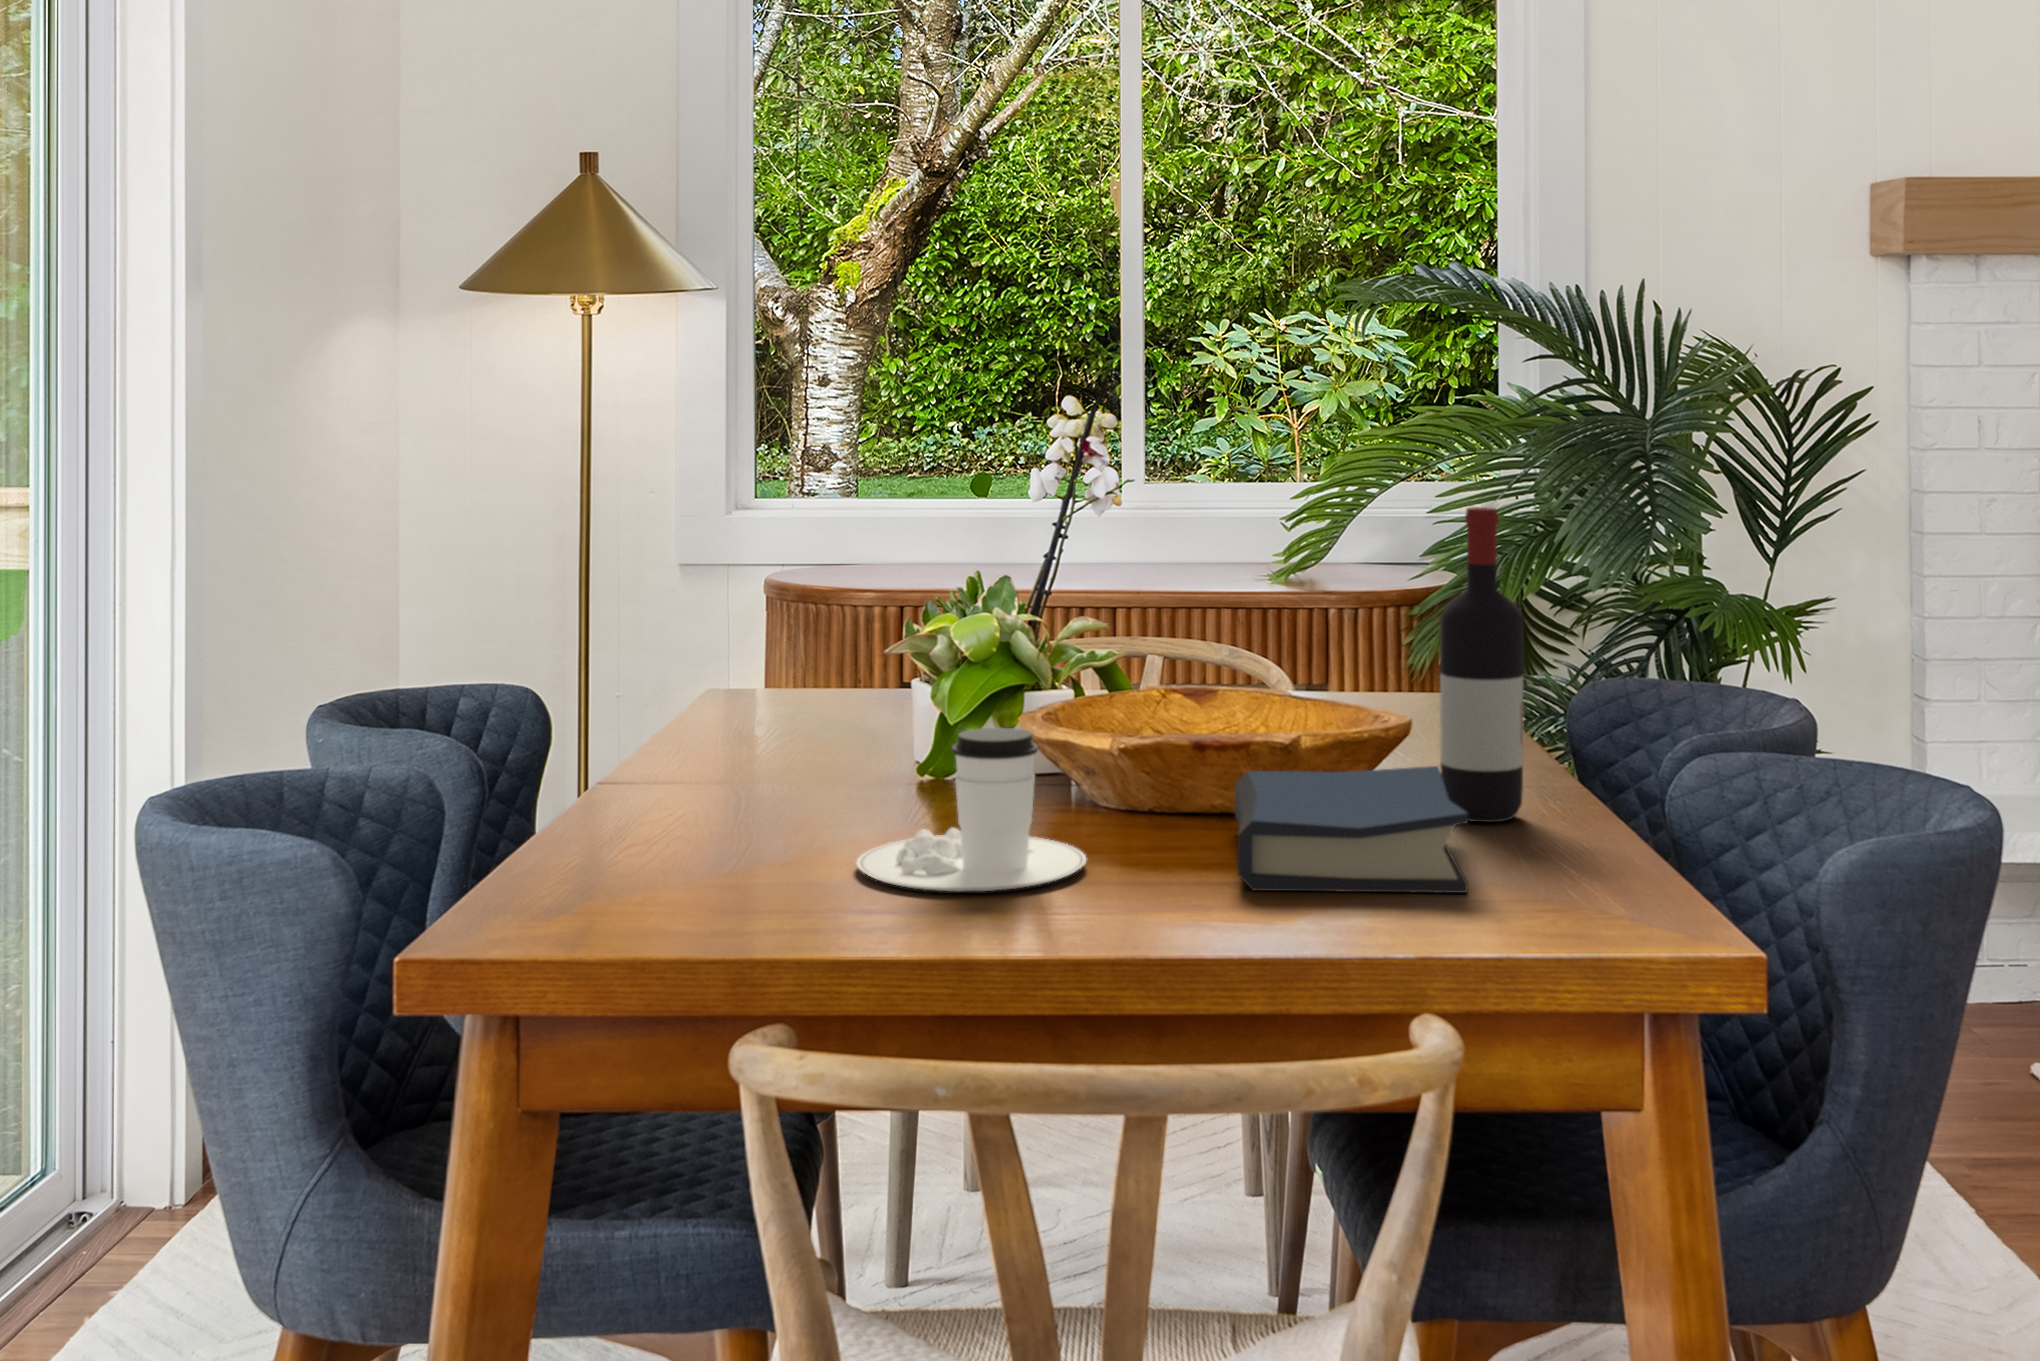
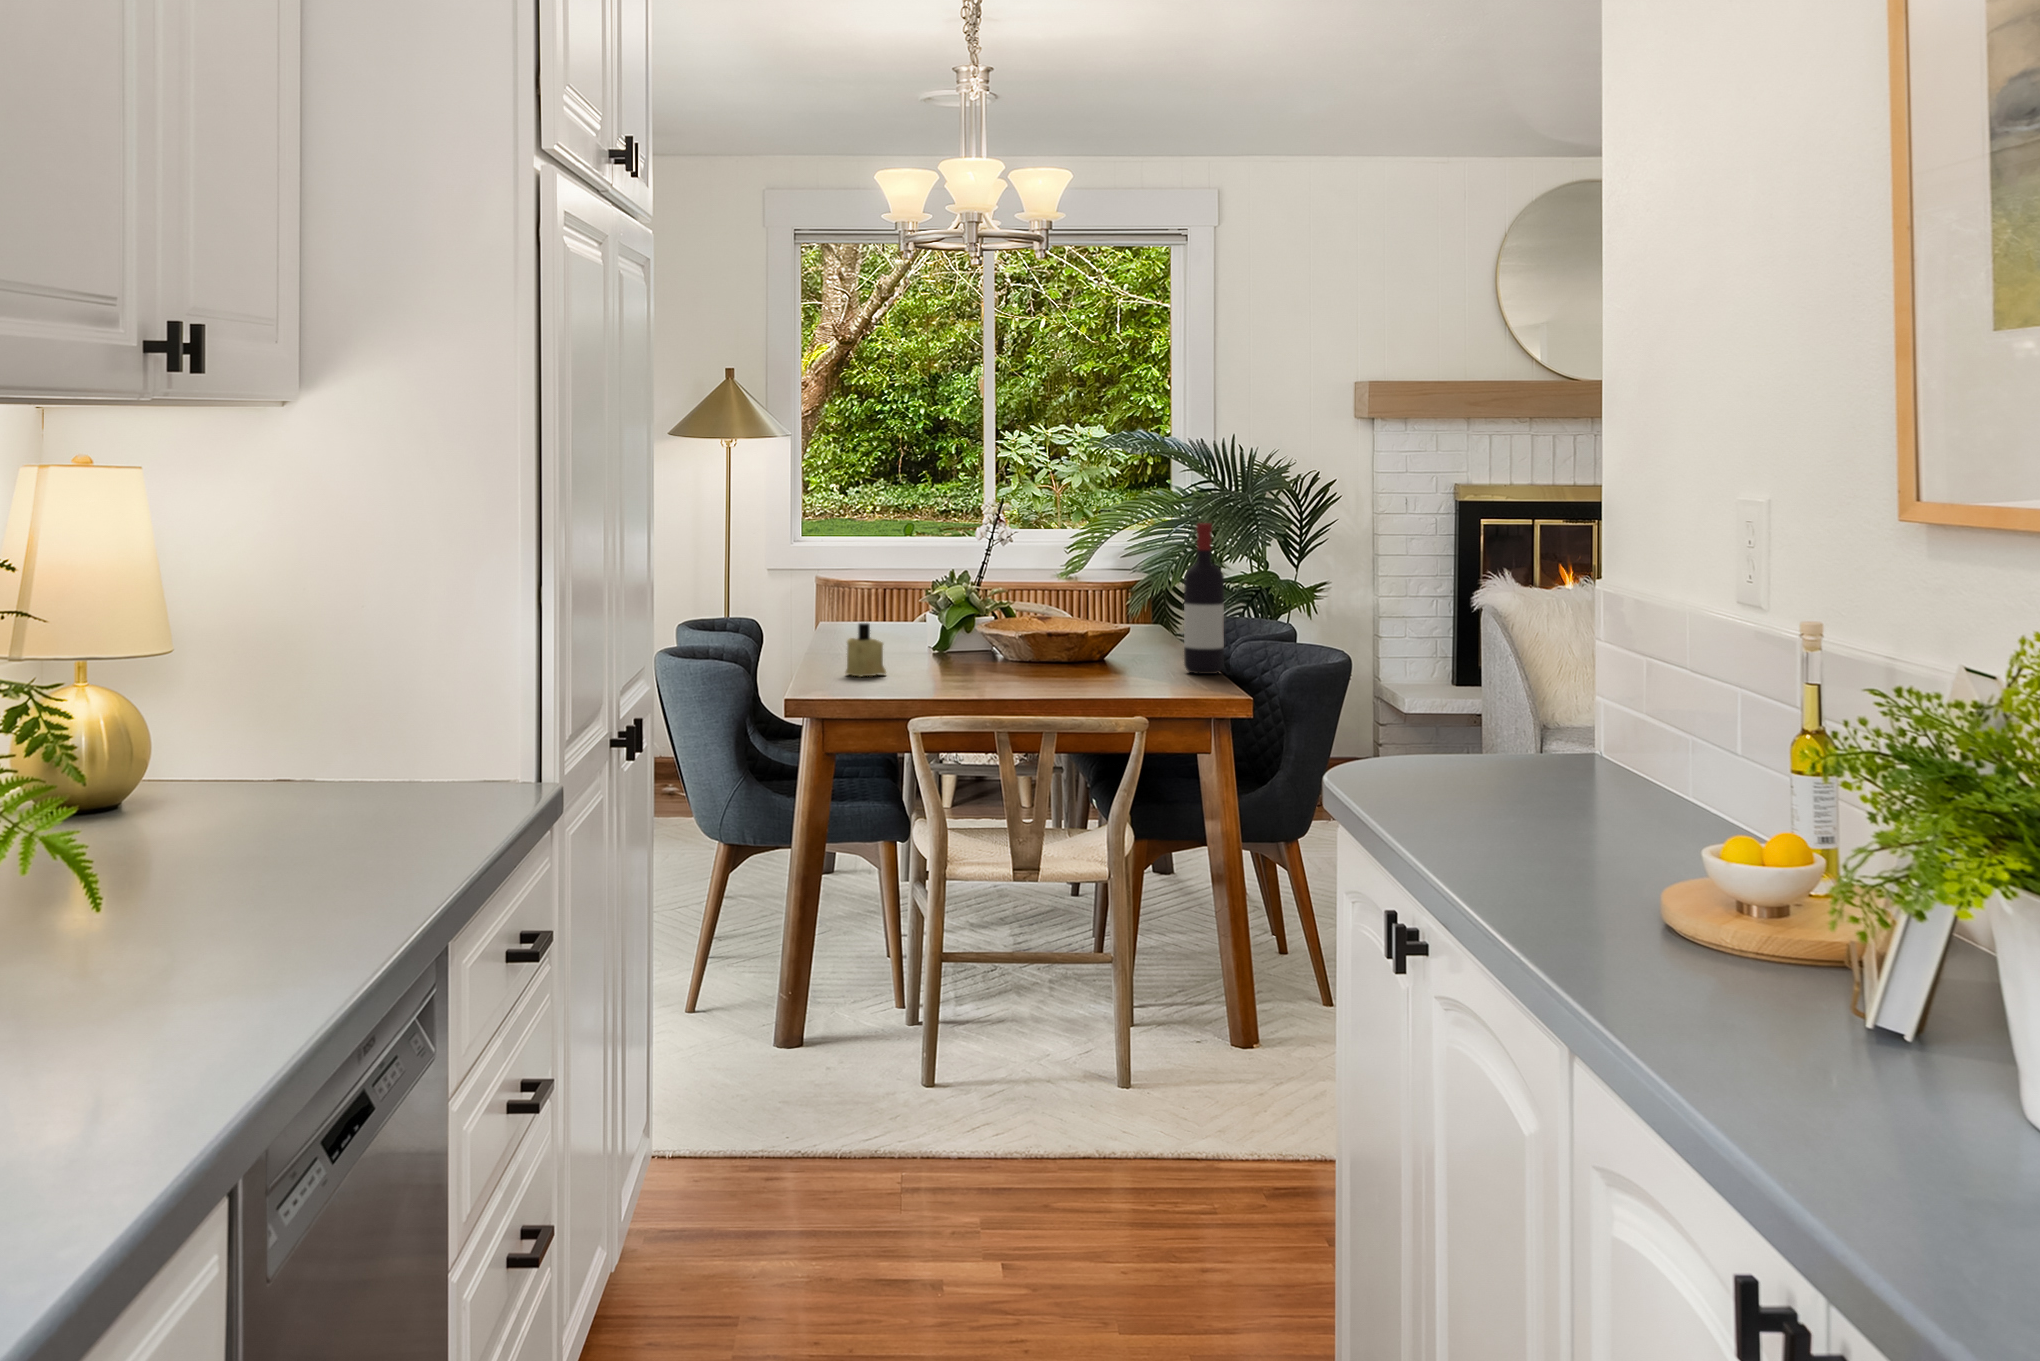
candle: none [734,713,821,827] -> present [846,623,886,677]
coffee cup: present [857,728,1086,891] -> none [924,622,1030,692]
hardback book: present [1235,766,1468,893] -> none [1089,645,1206,691]

